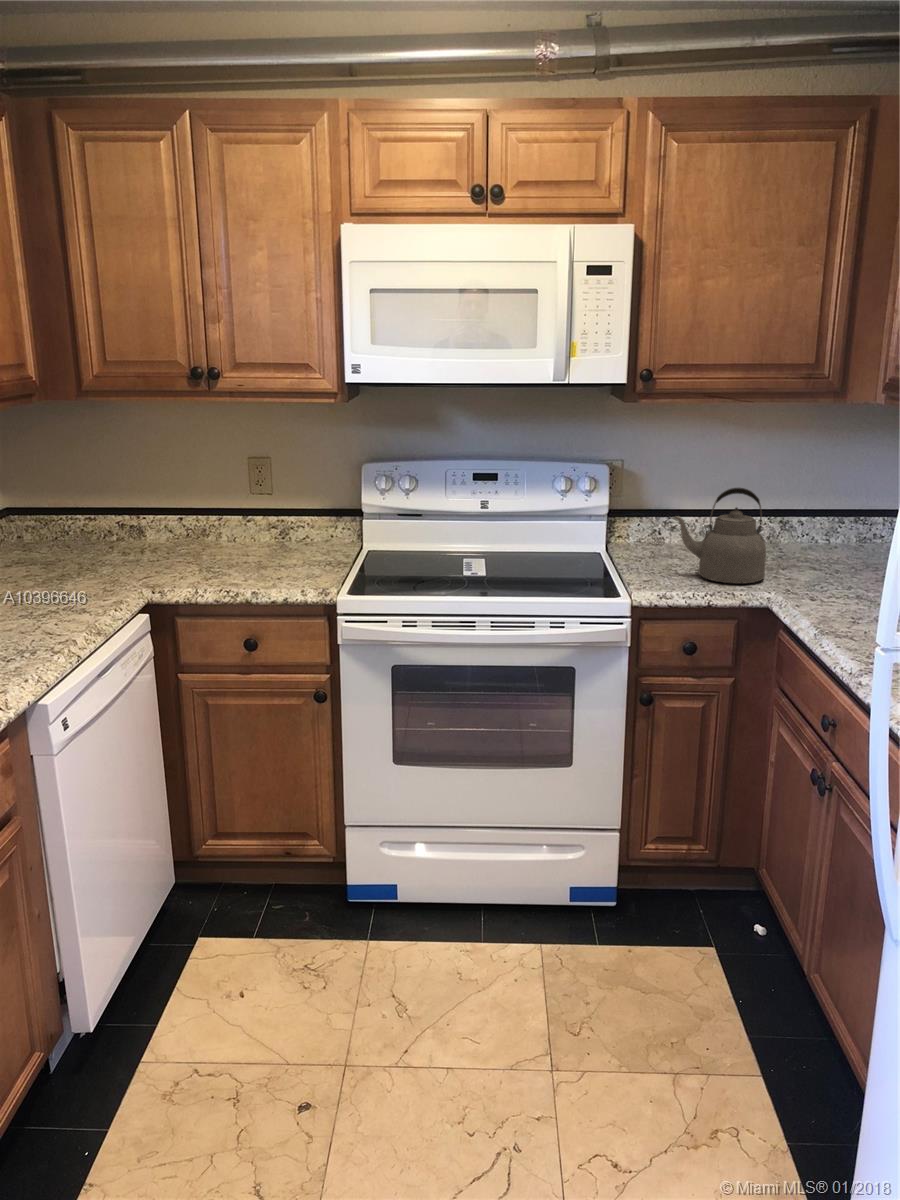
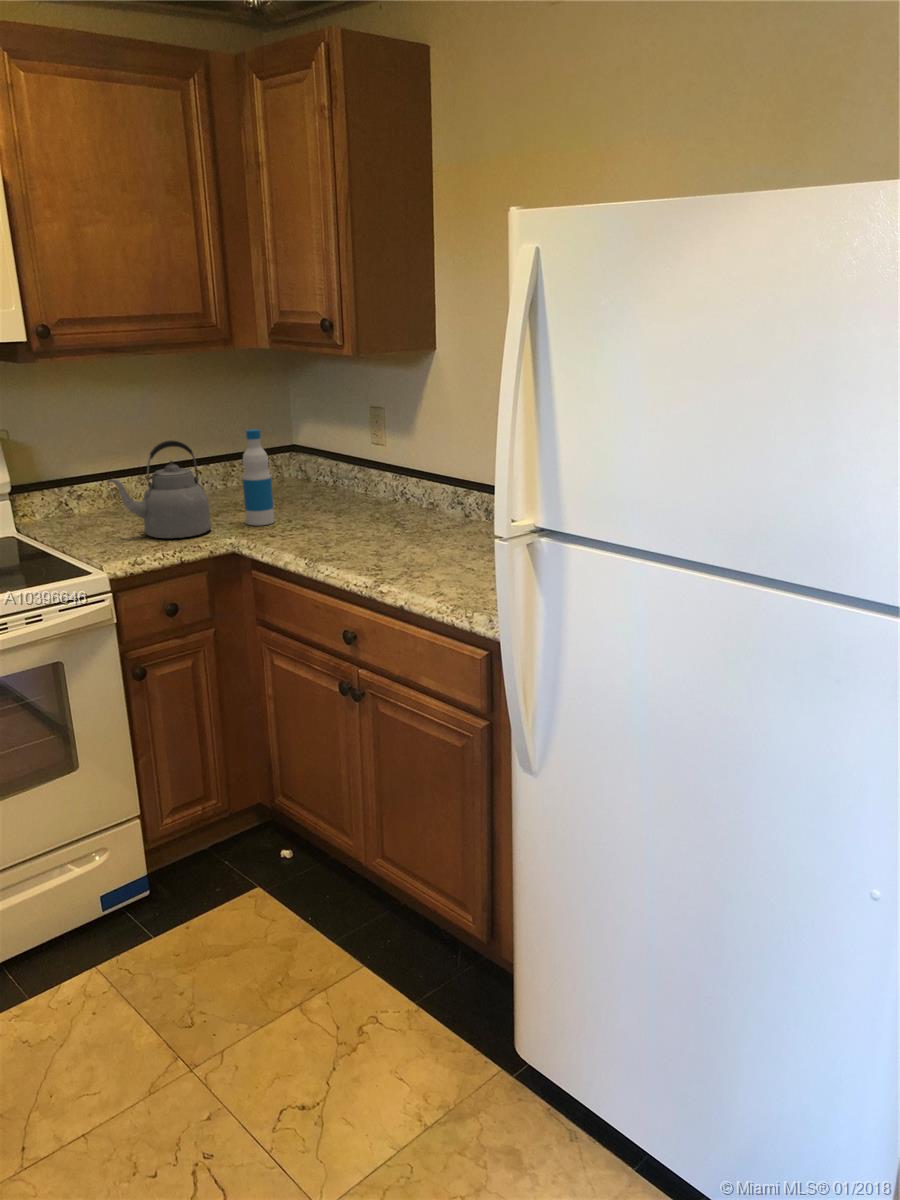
bottle: none [804,487,841,588] -> present [243,429,274,526]

